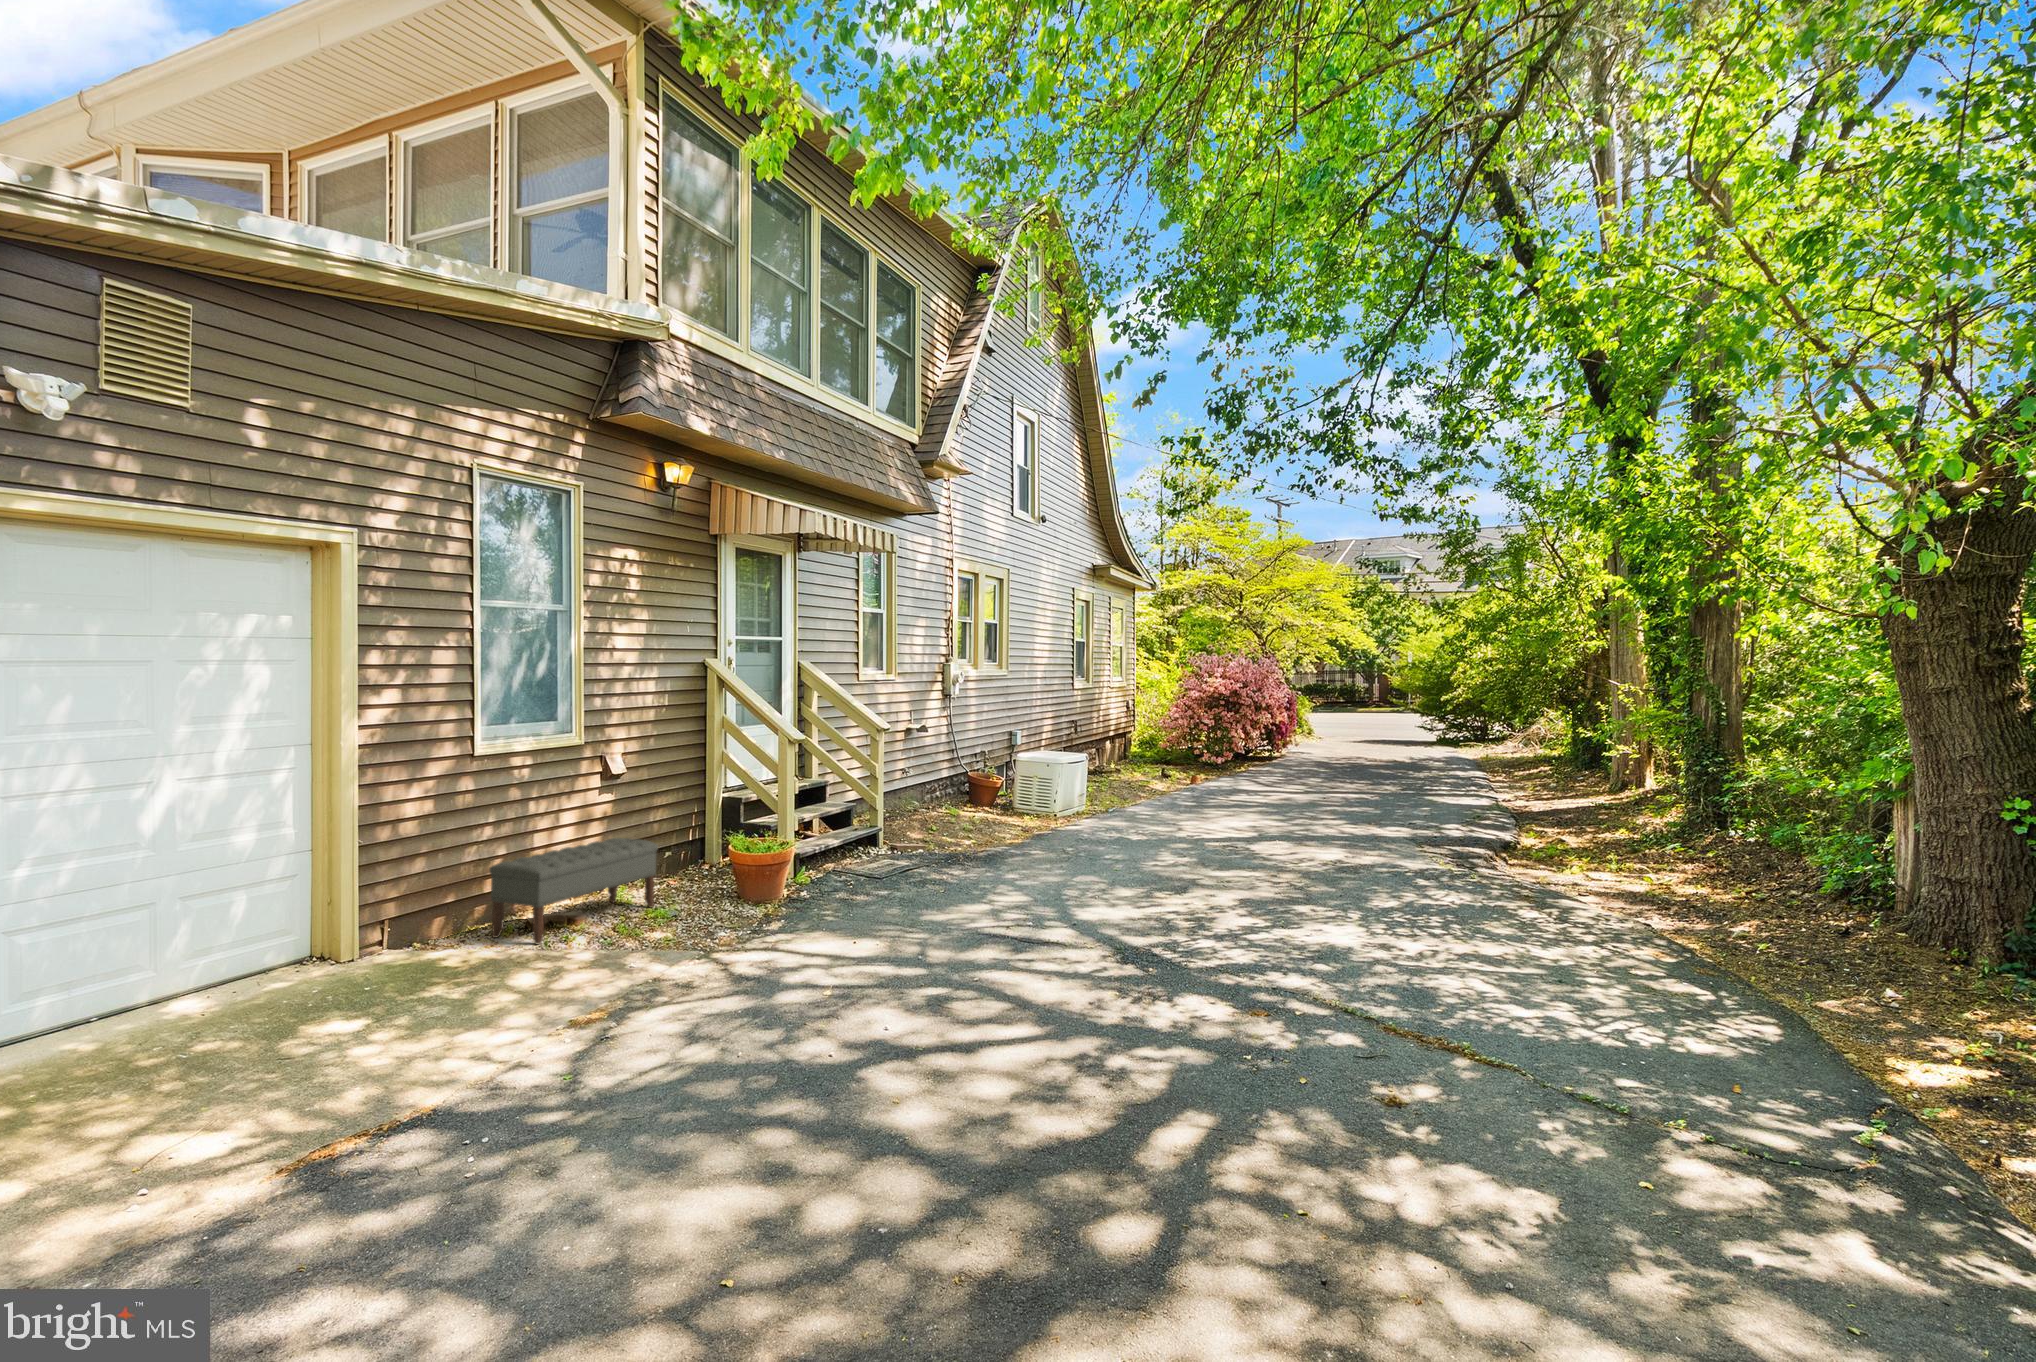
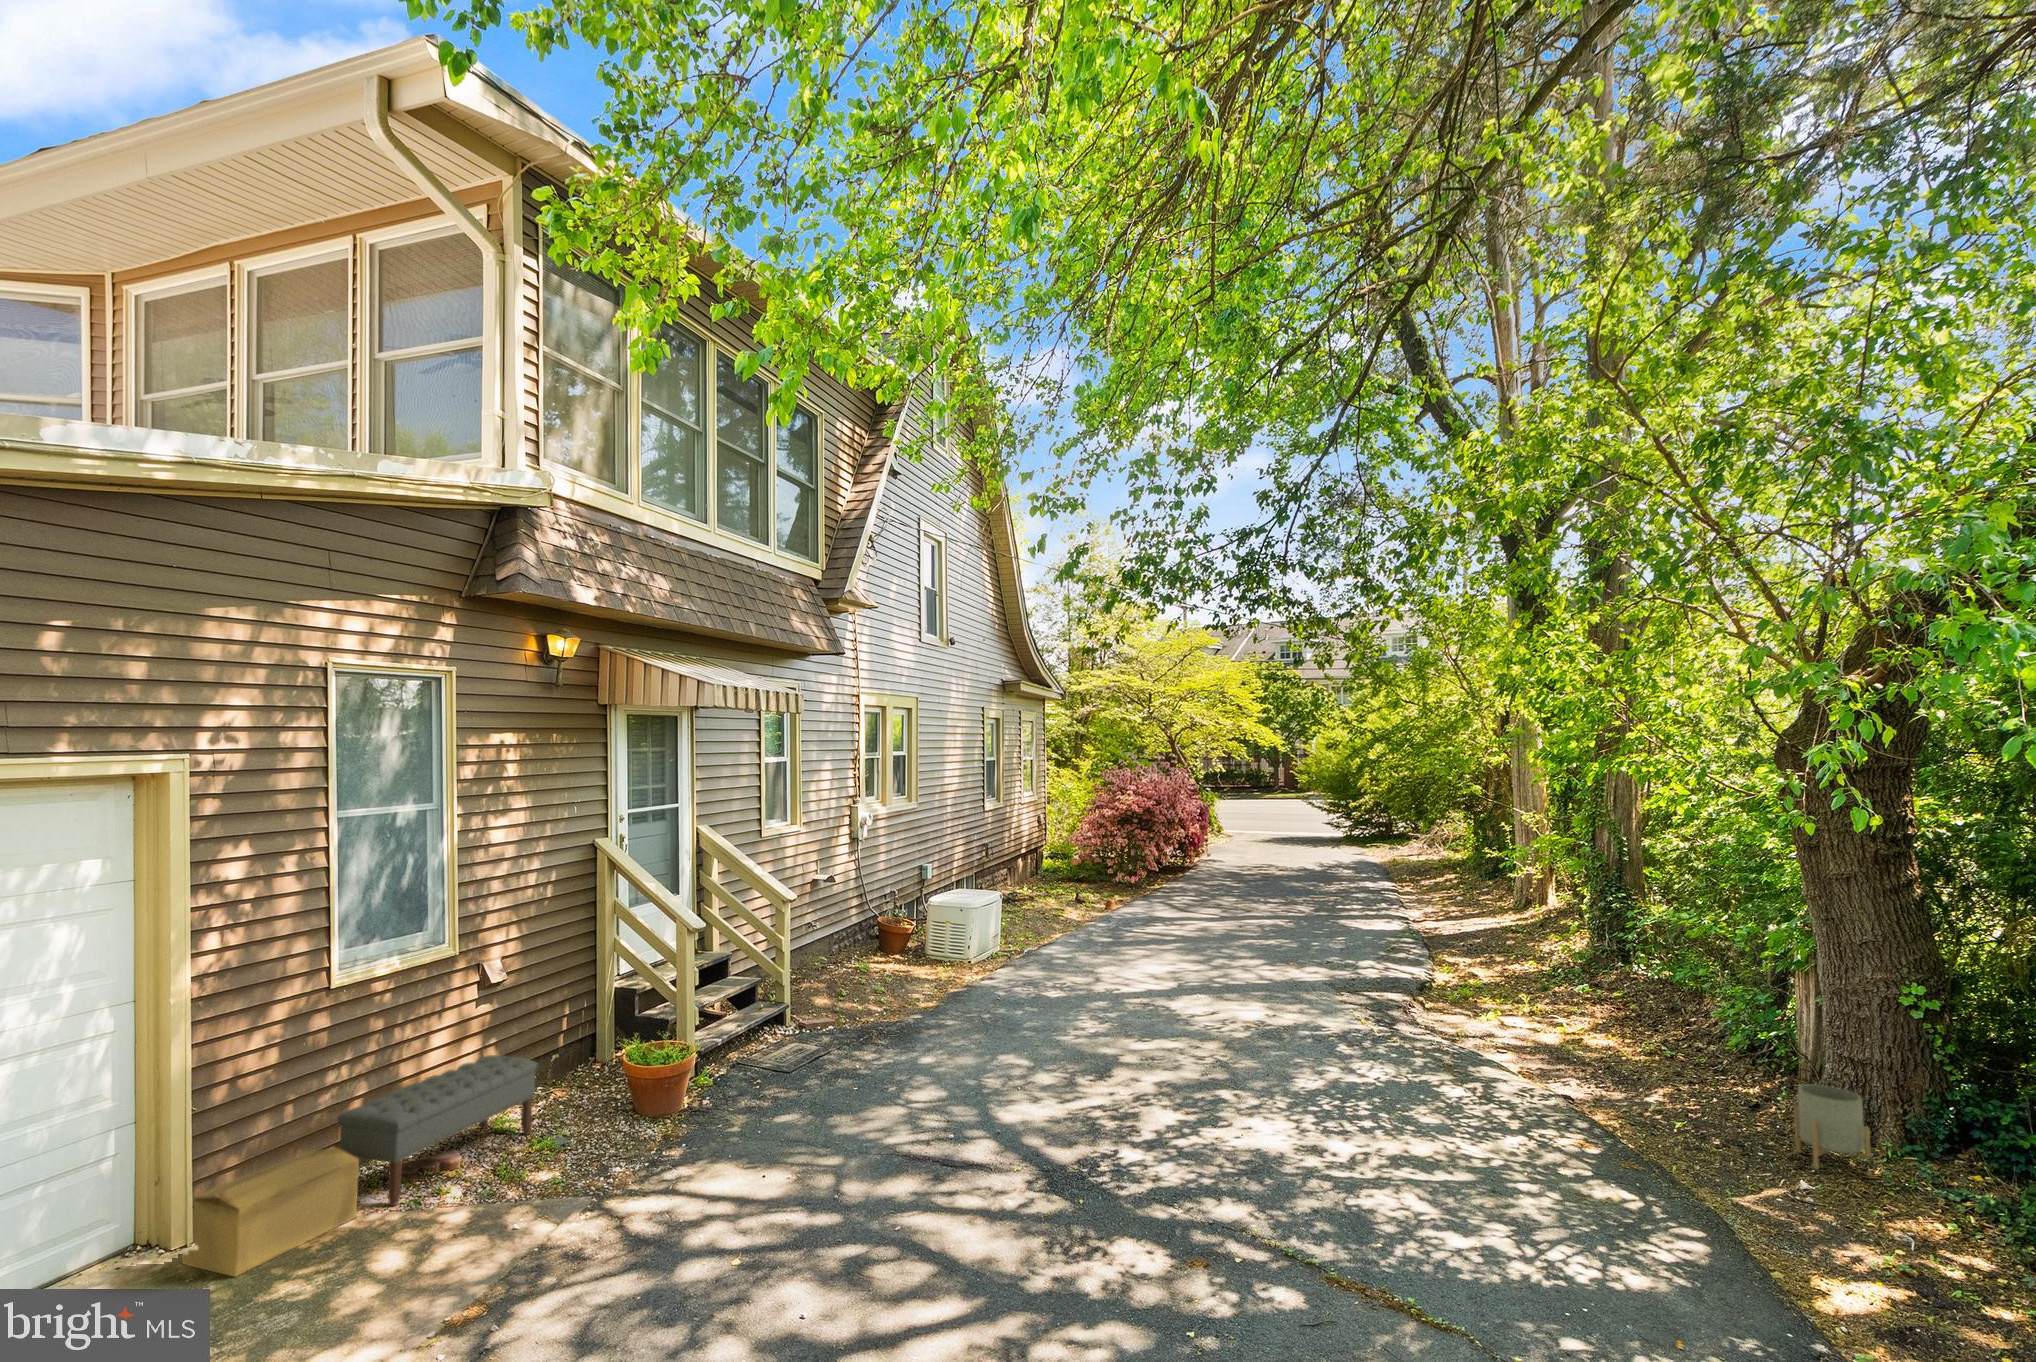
cardboard box: none [366,889,508,979] -> present [182,1147,359,1277]
planter: none [1887,905,1968,991] -> present [1794,1084,1872,1176]

